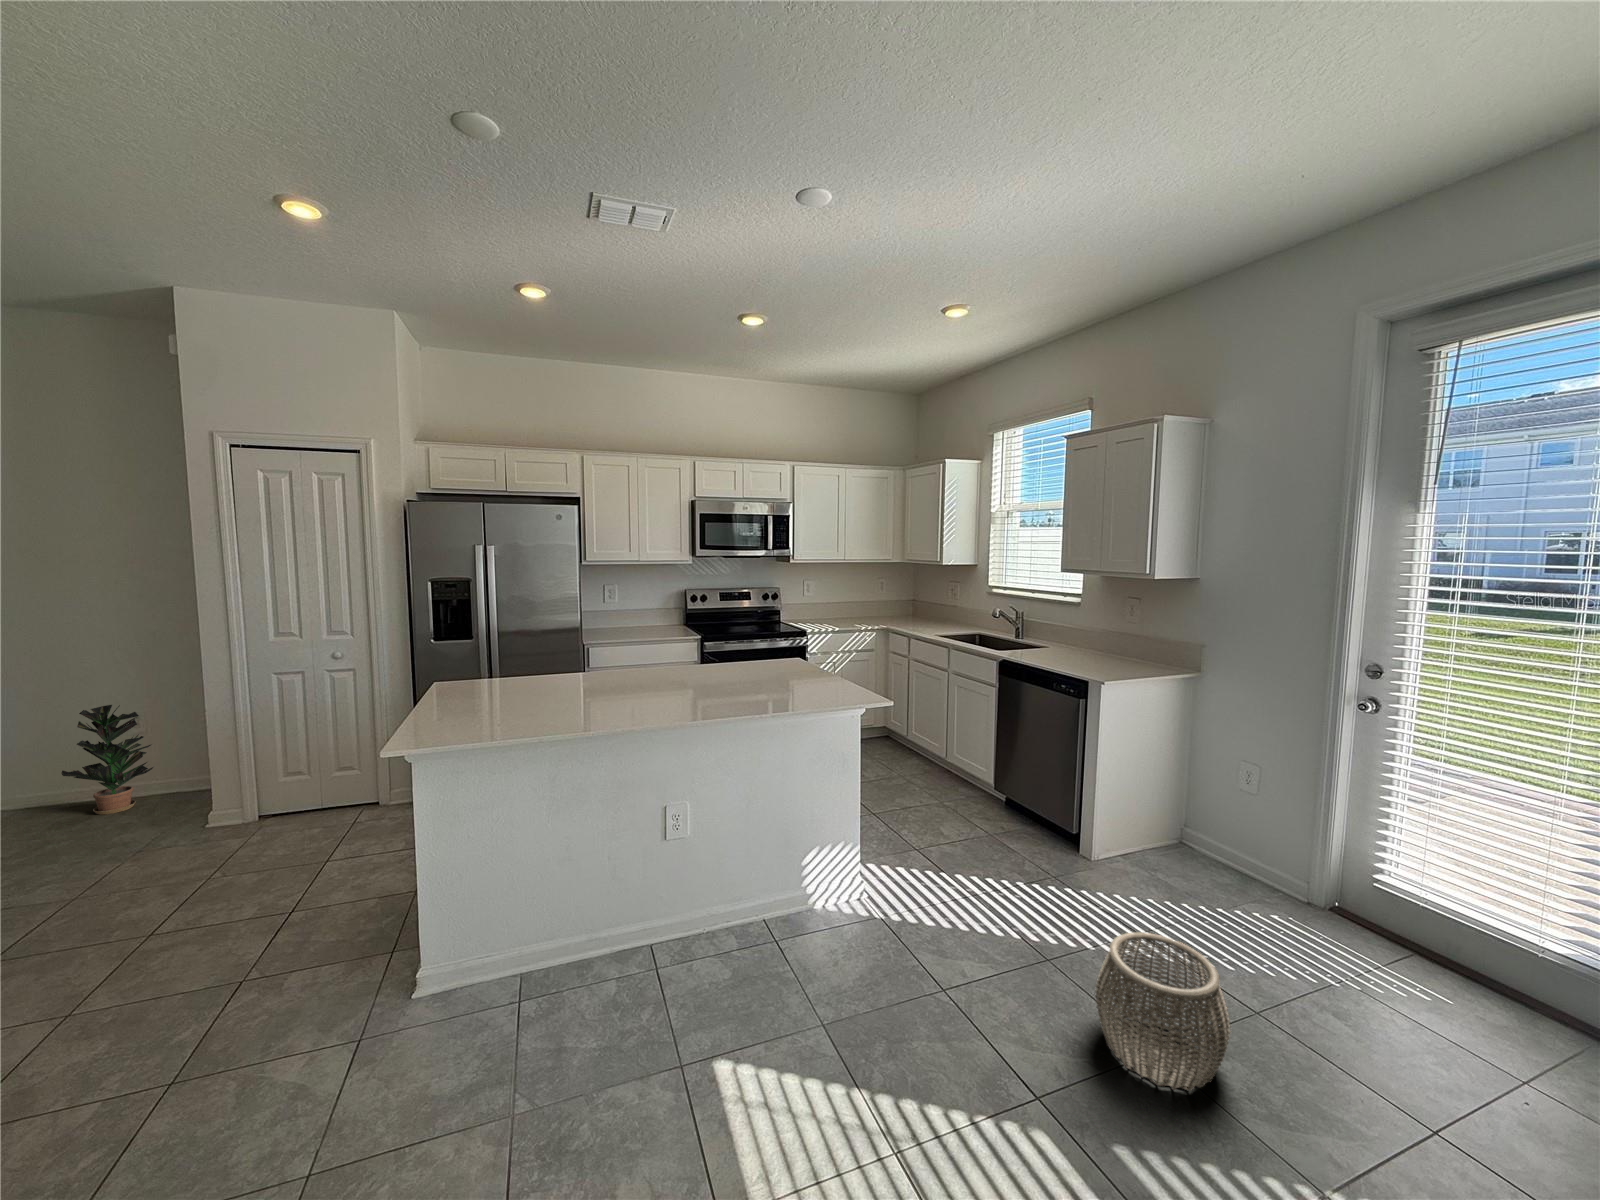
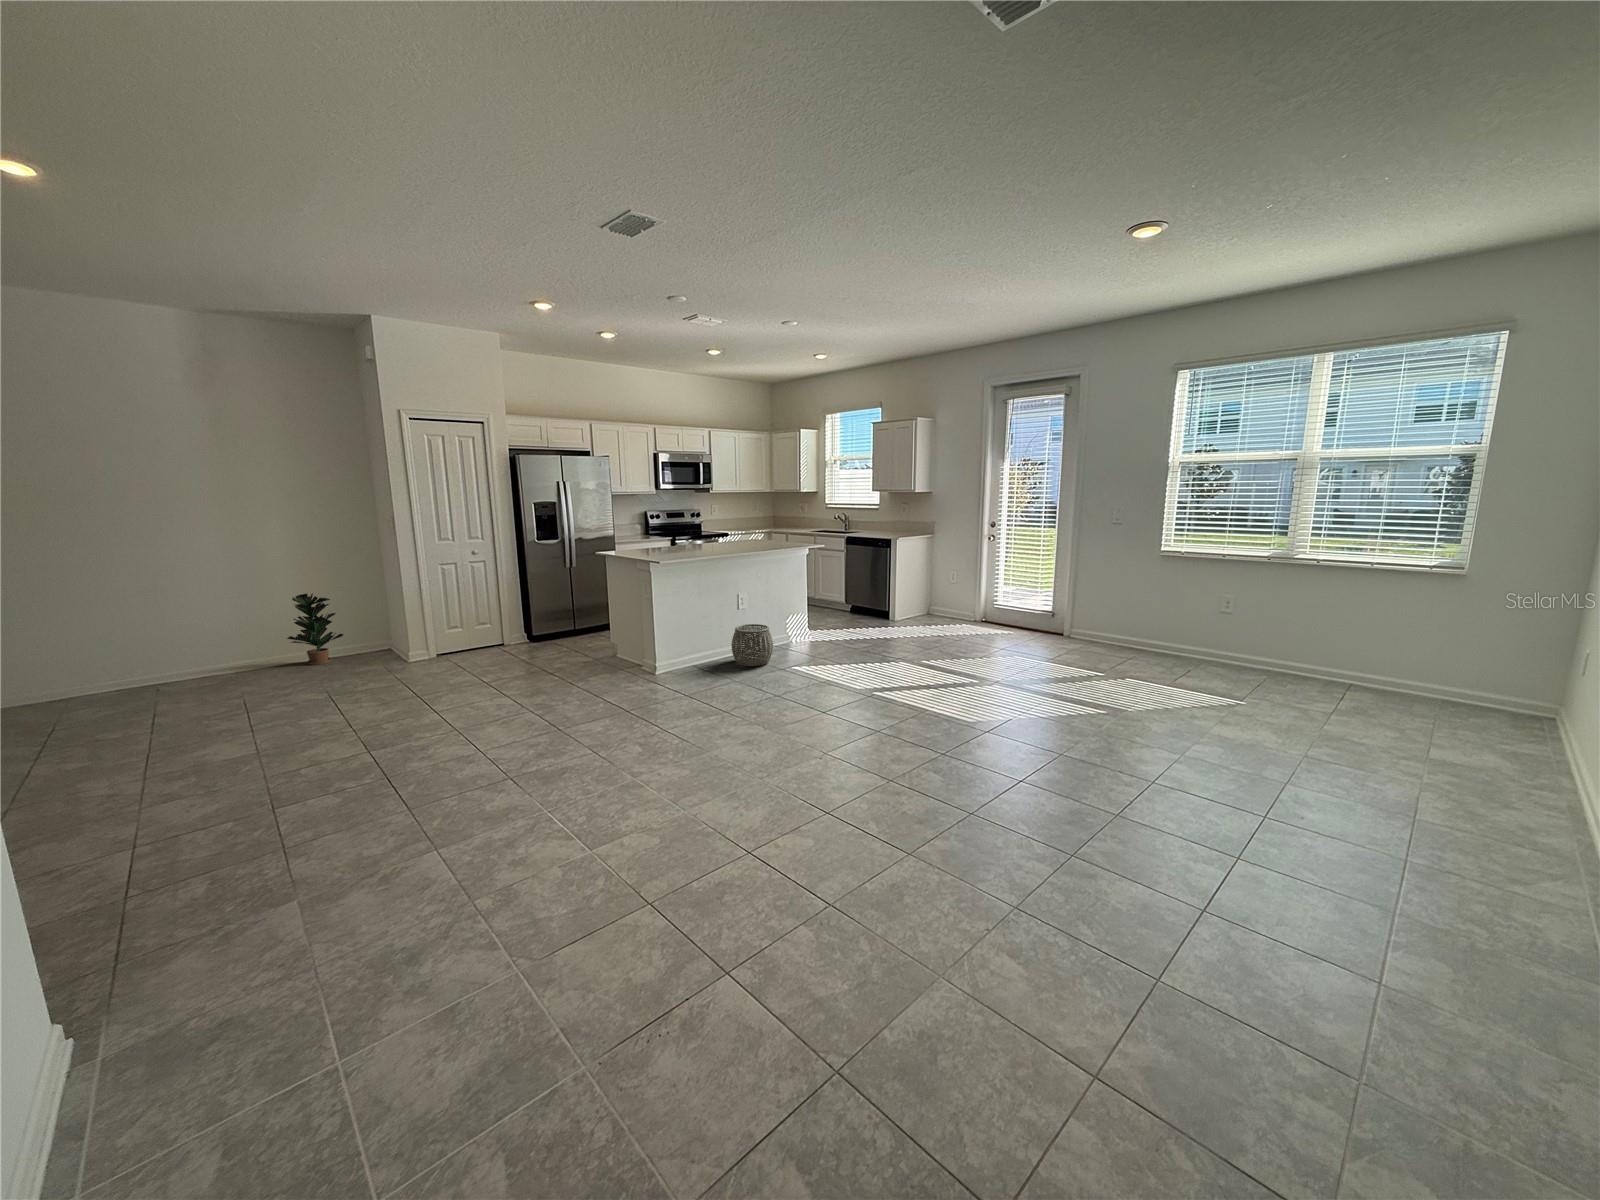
woven basket: present [1095,932,1230,1091] -> present [731,624,774,666]

